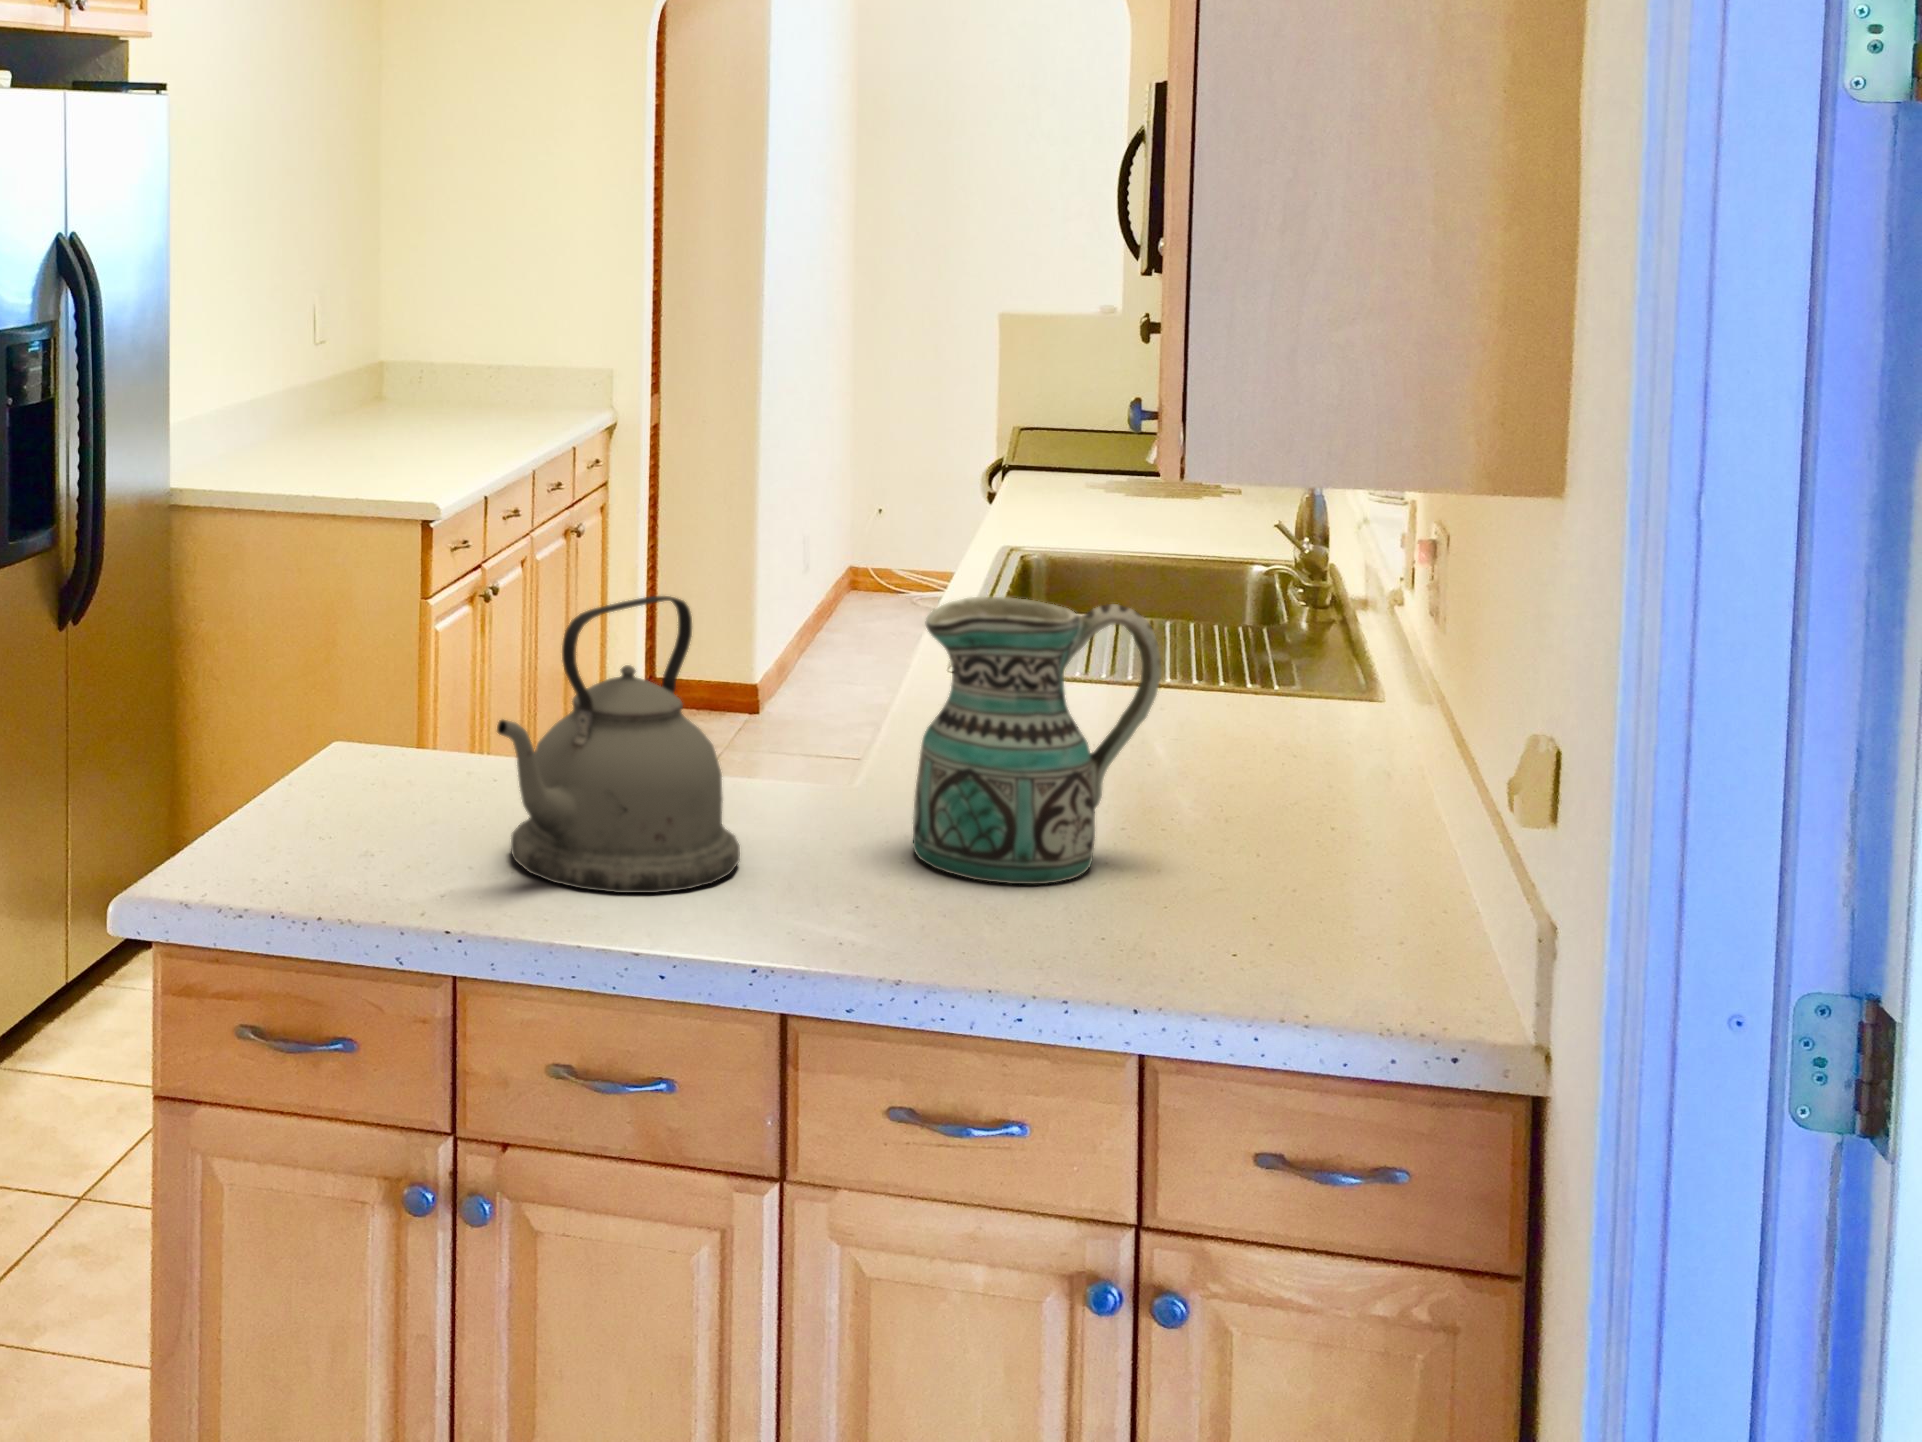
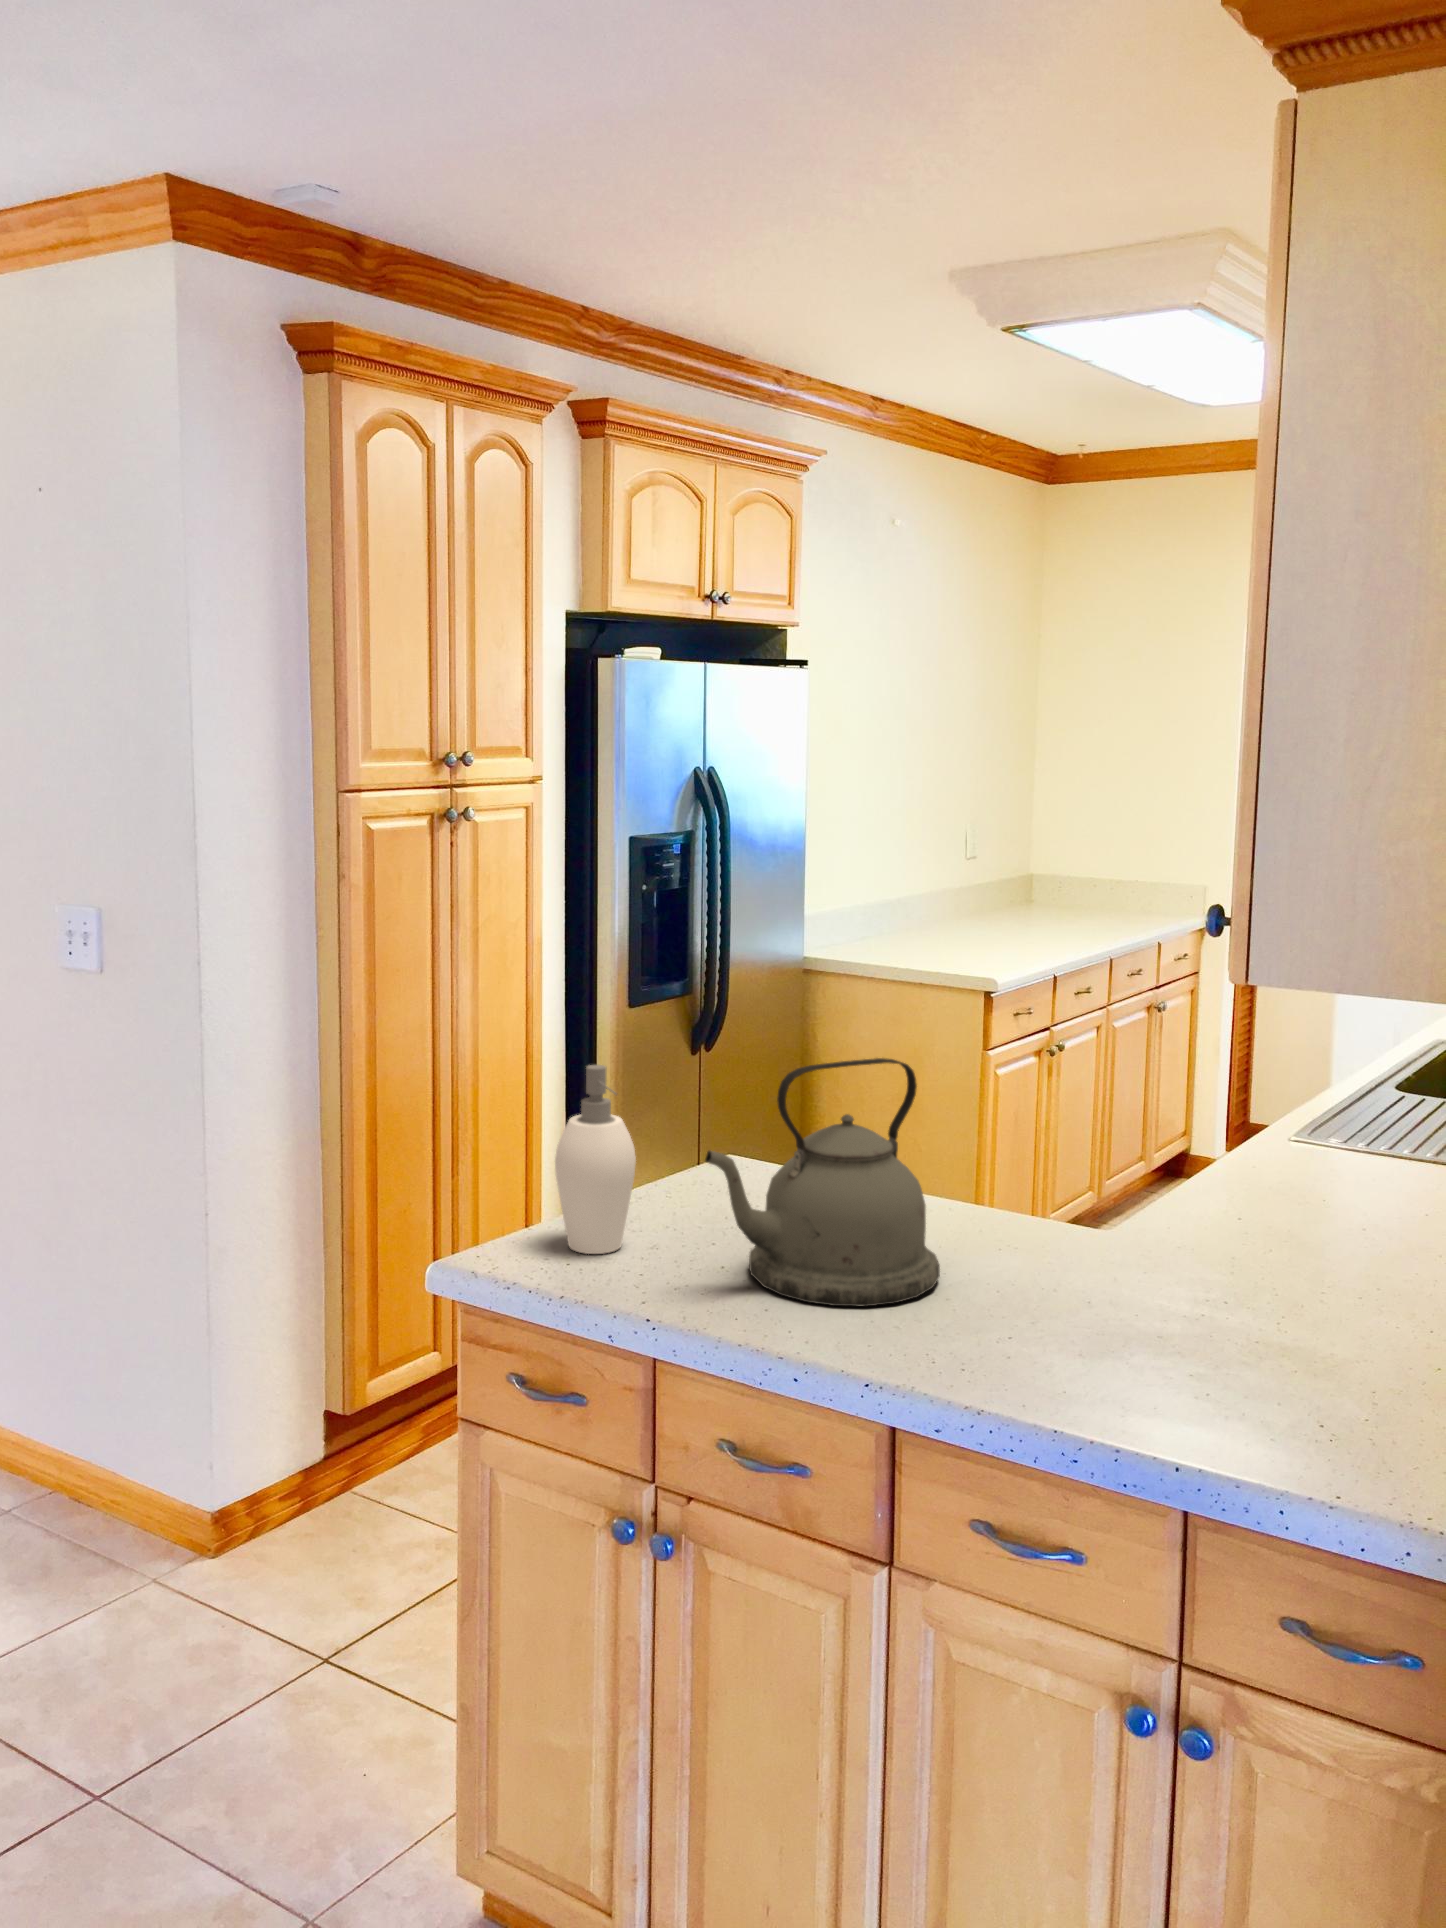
ceramic pitcher: present [913,597,1161,884] -> none [1097,1080,1333,1339]
soap dispenser: none [256,629,361,868] -> present [555,1065,636,1254]

